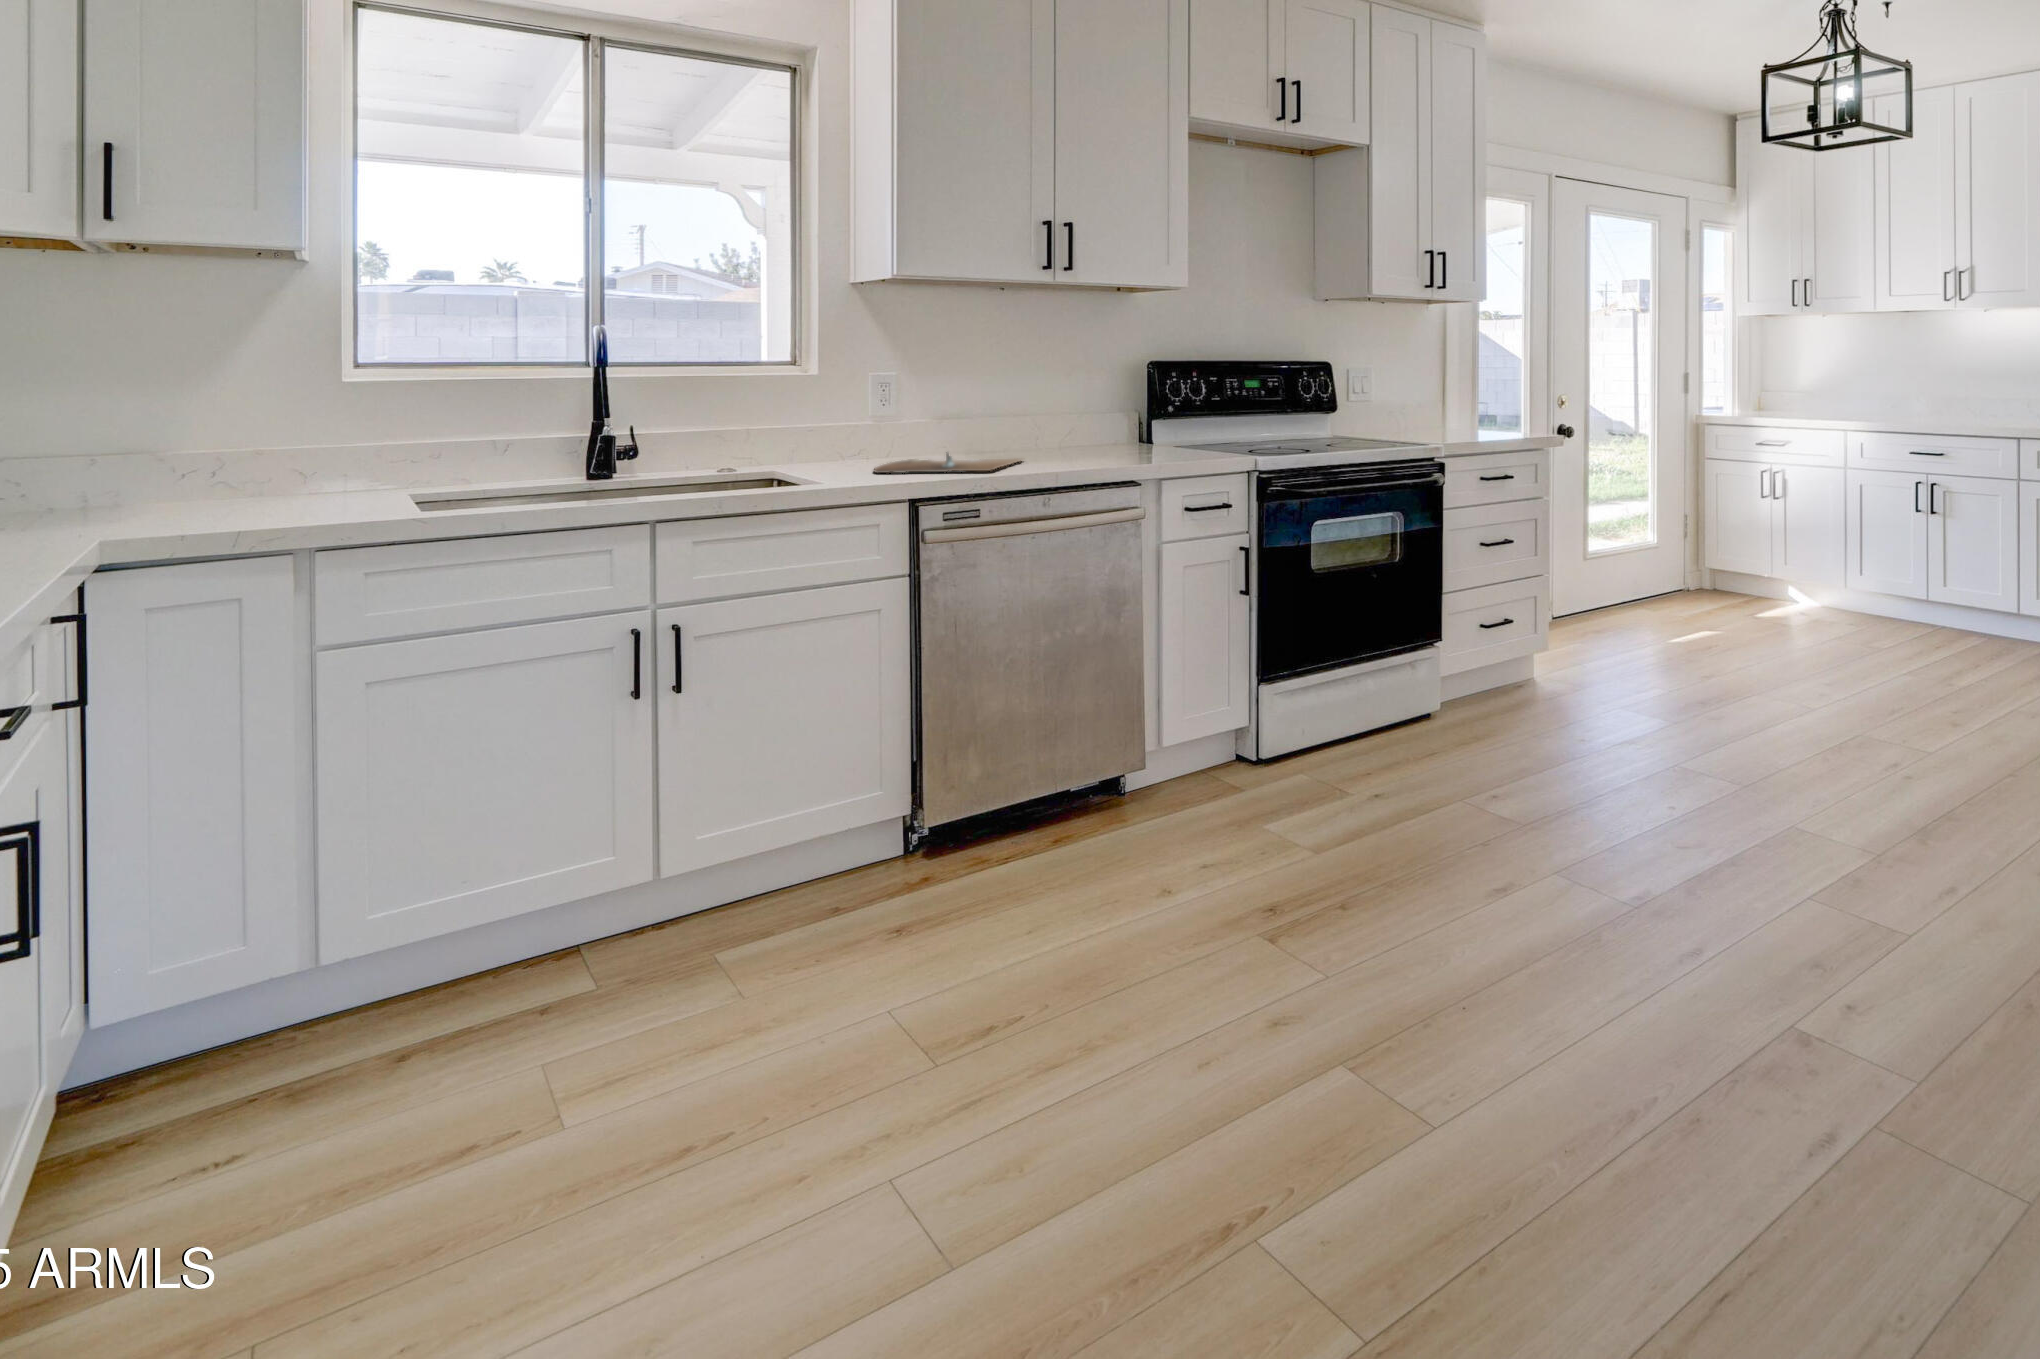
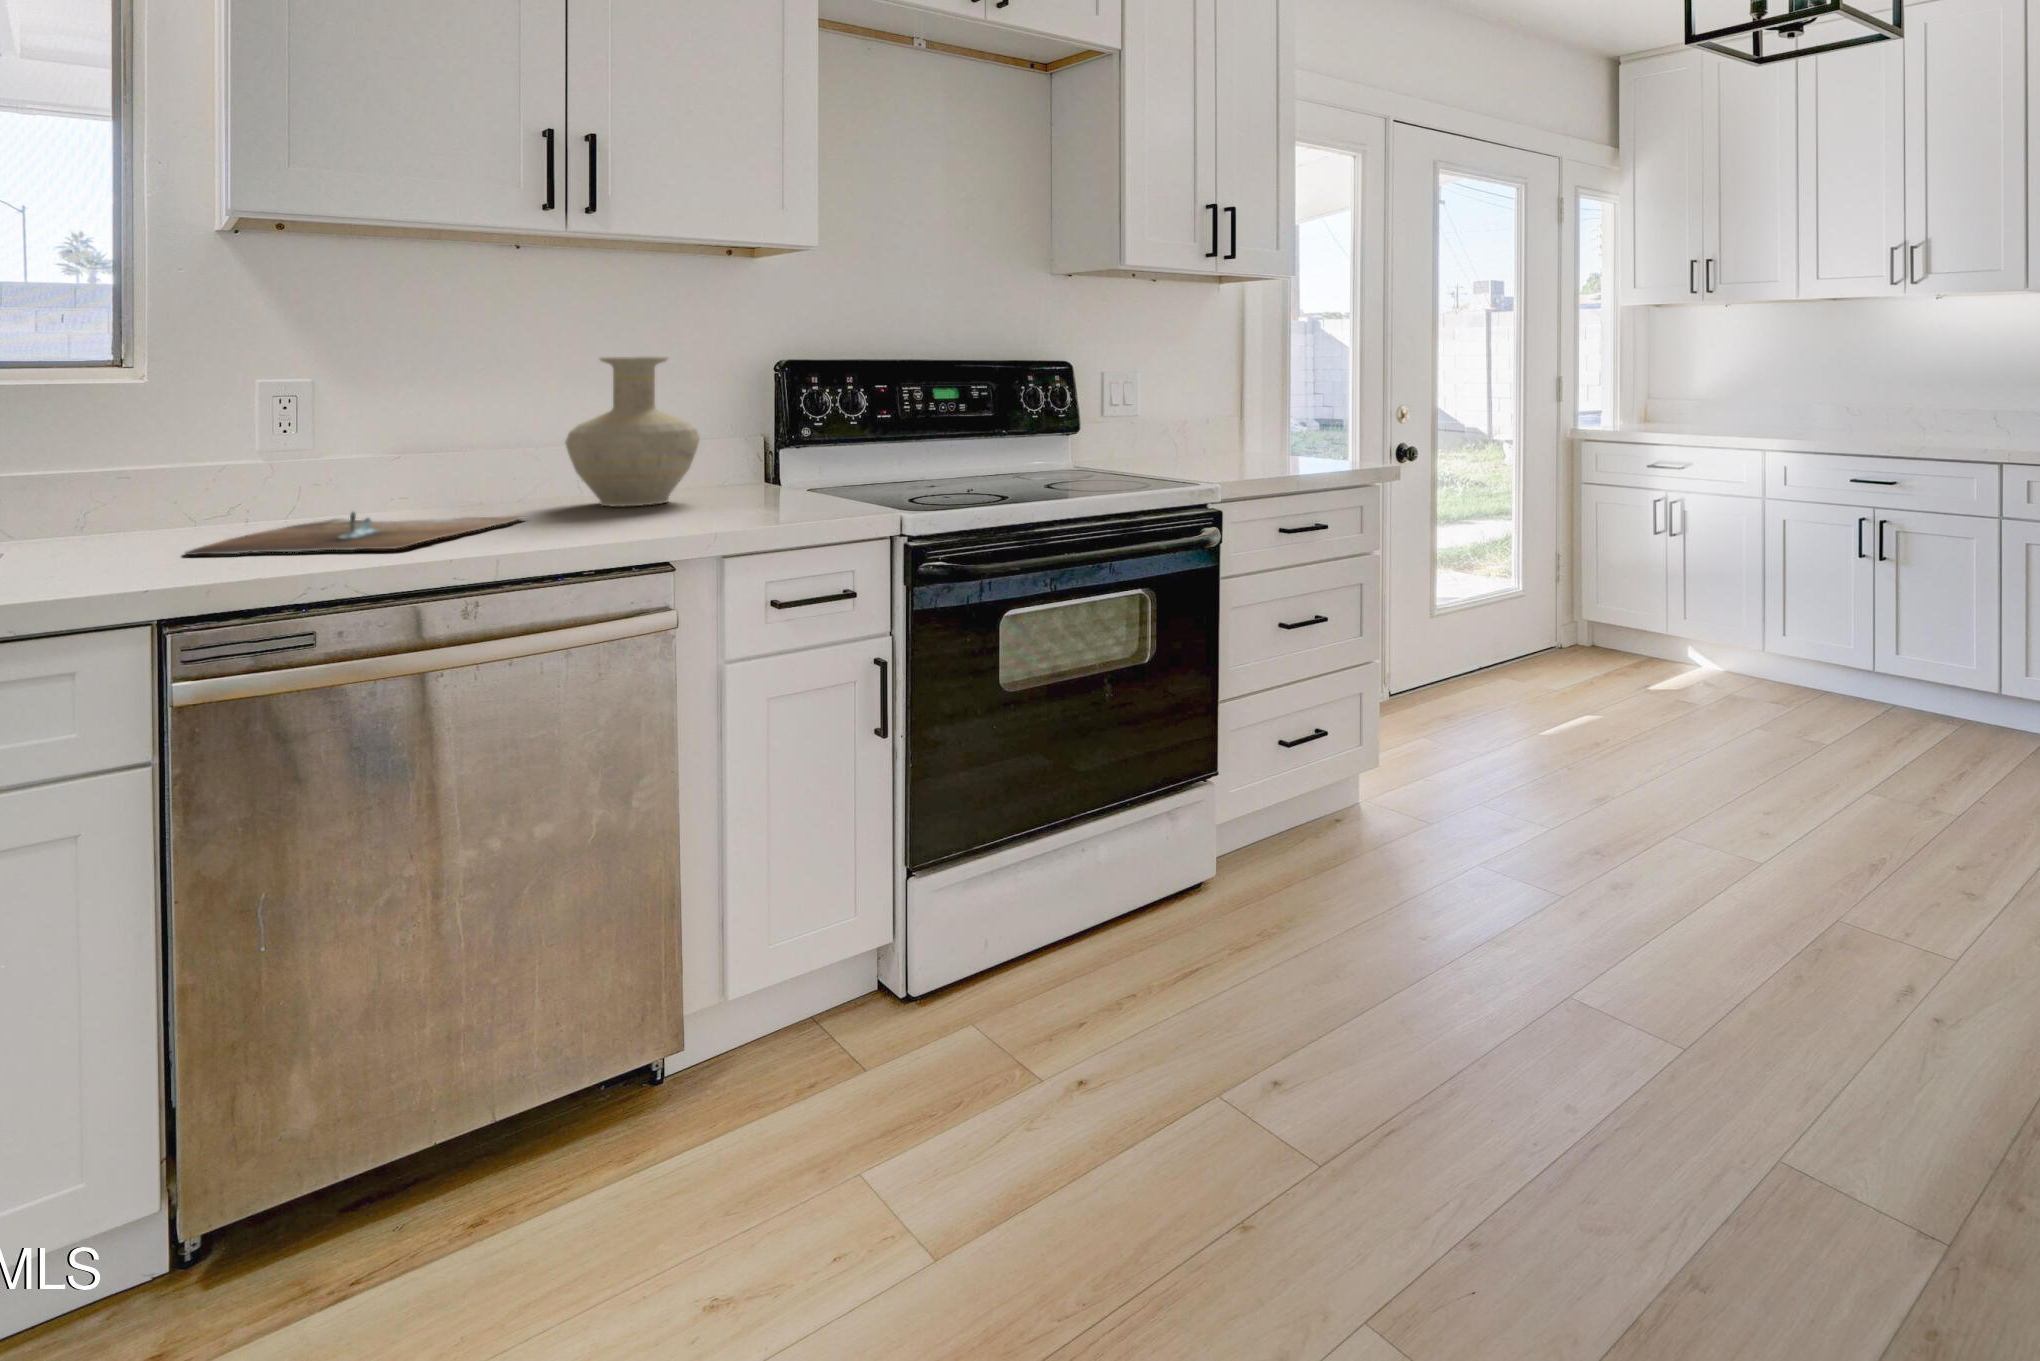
vase: none [1029,359,1110,455] -> present [565,357,700,506]

